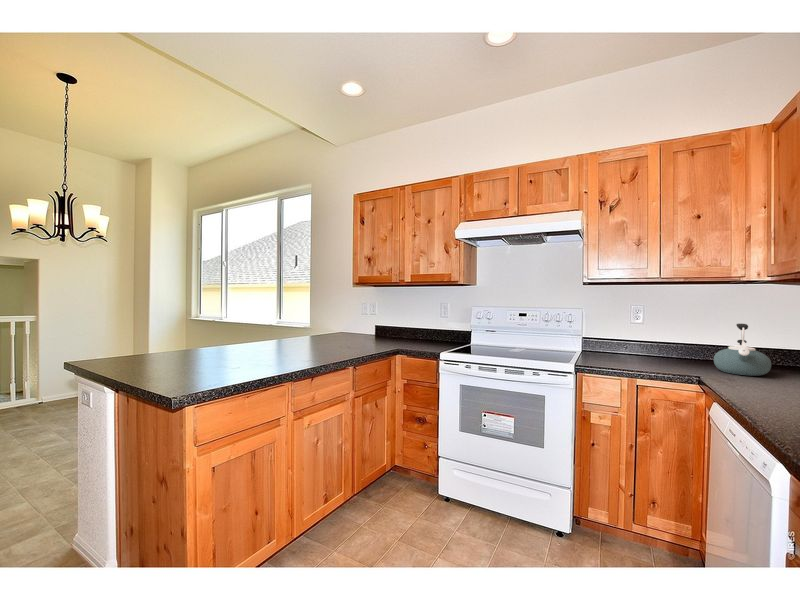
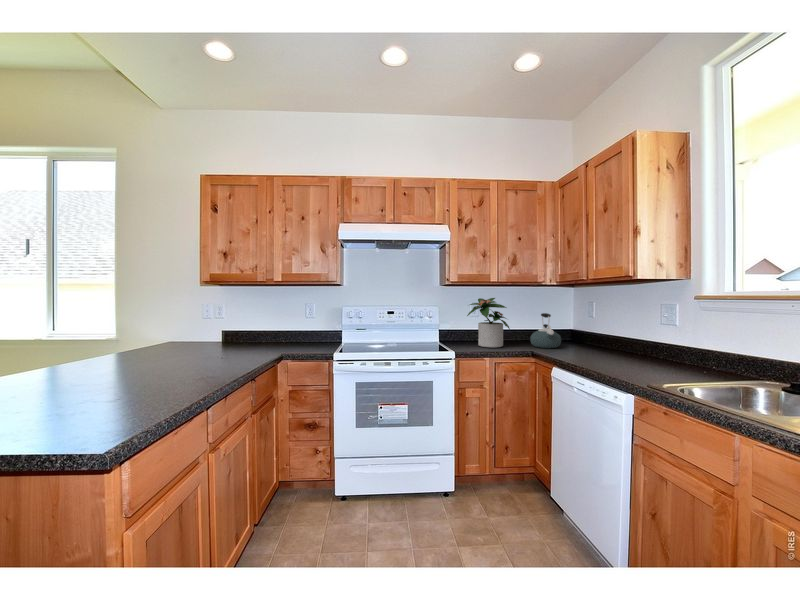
potted plant: none [607,300,676,366] -> present [467,298,510,348]

